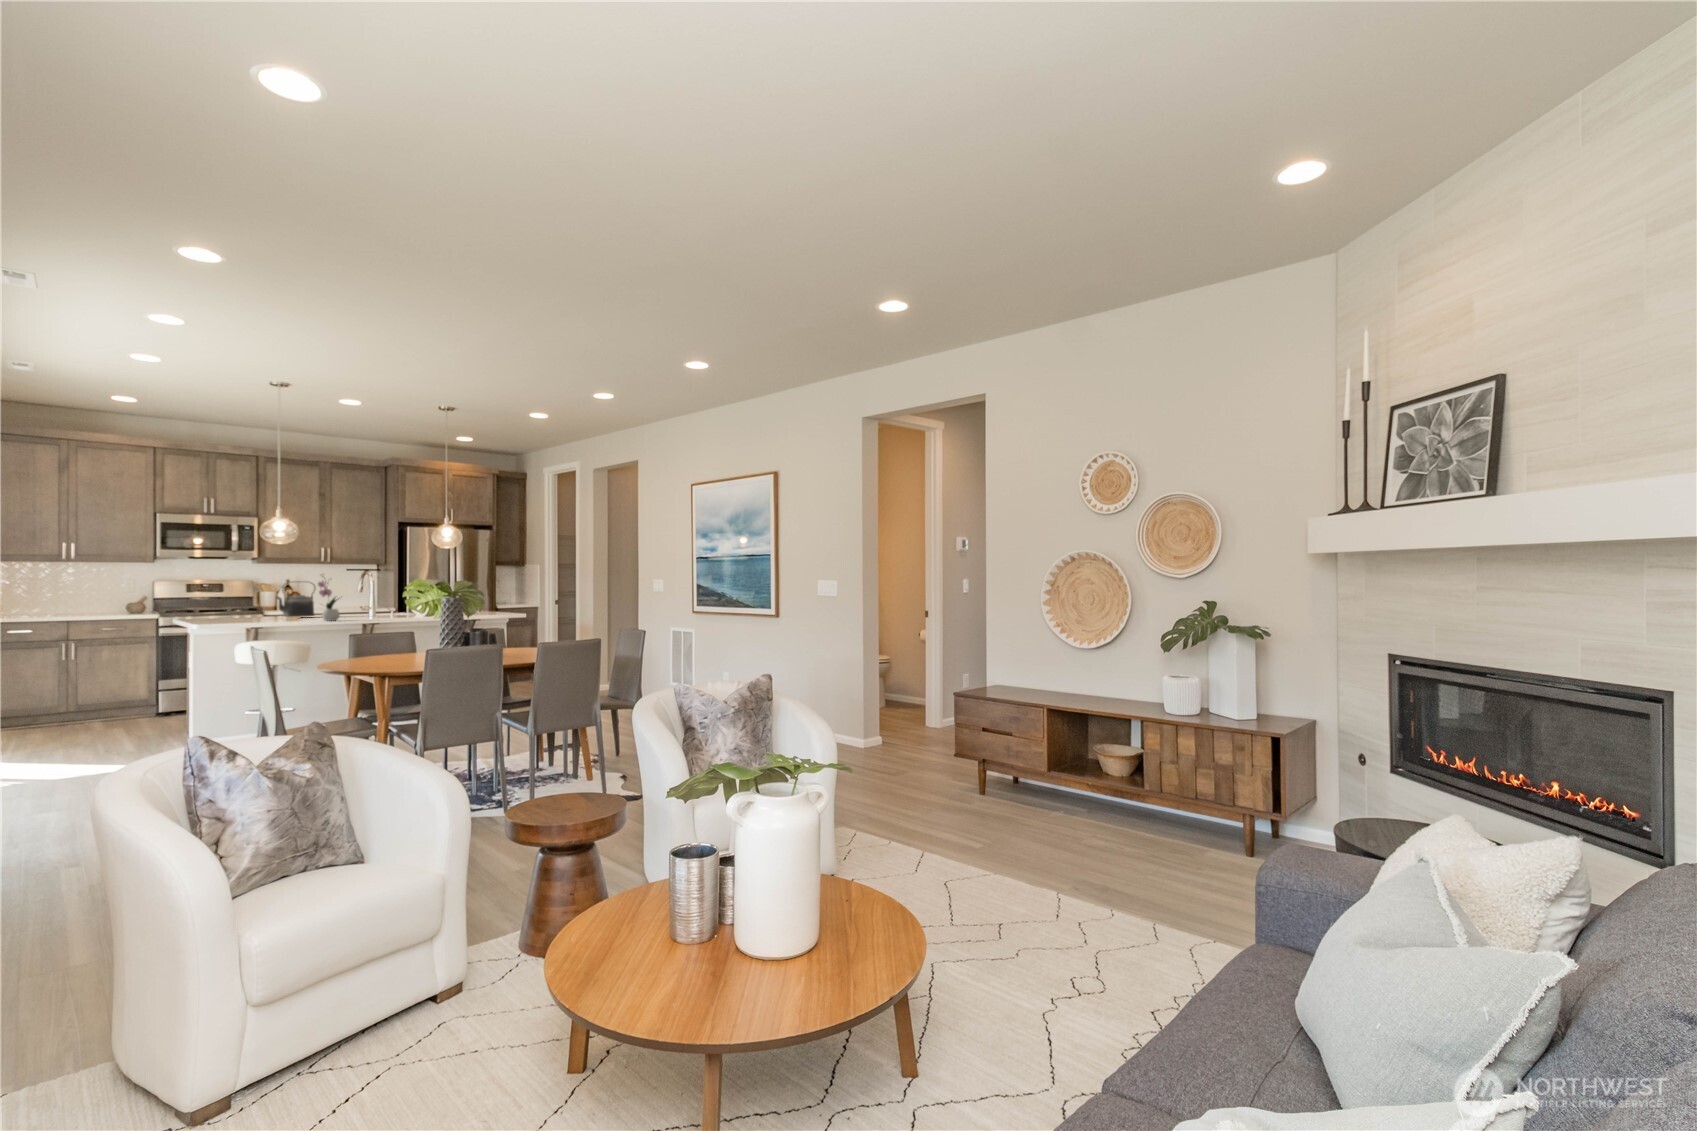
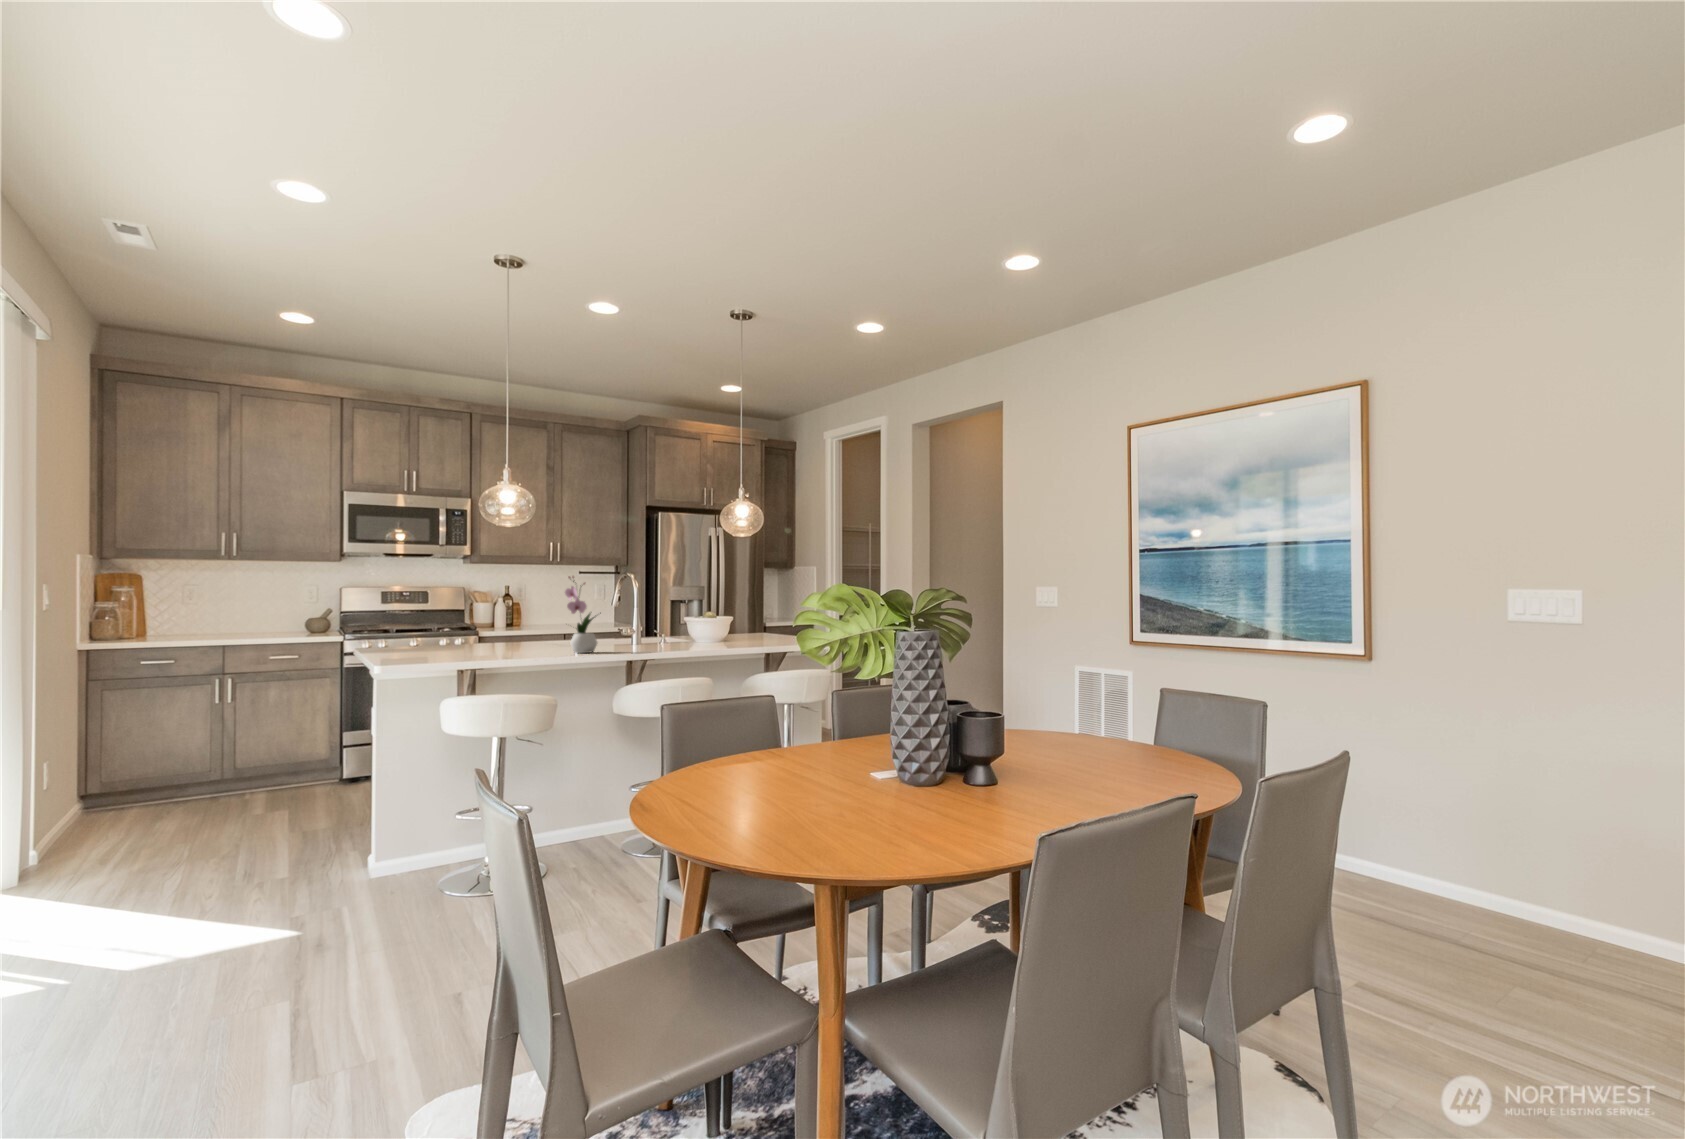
kettle: present [276,584,315,616] -> none [498,588,551,644]

